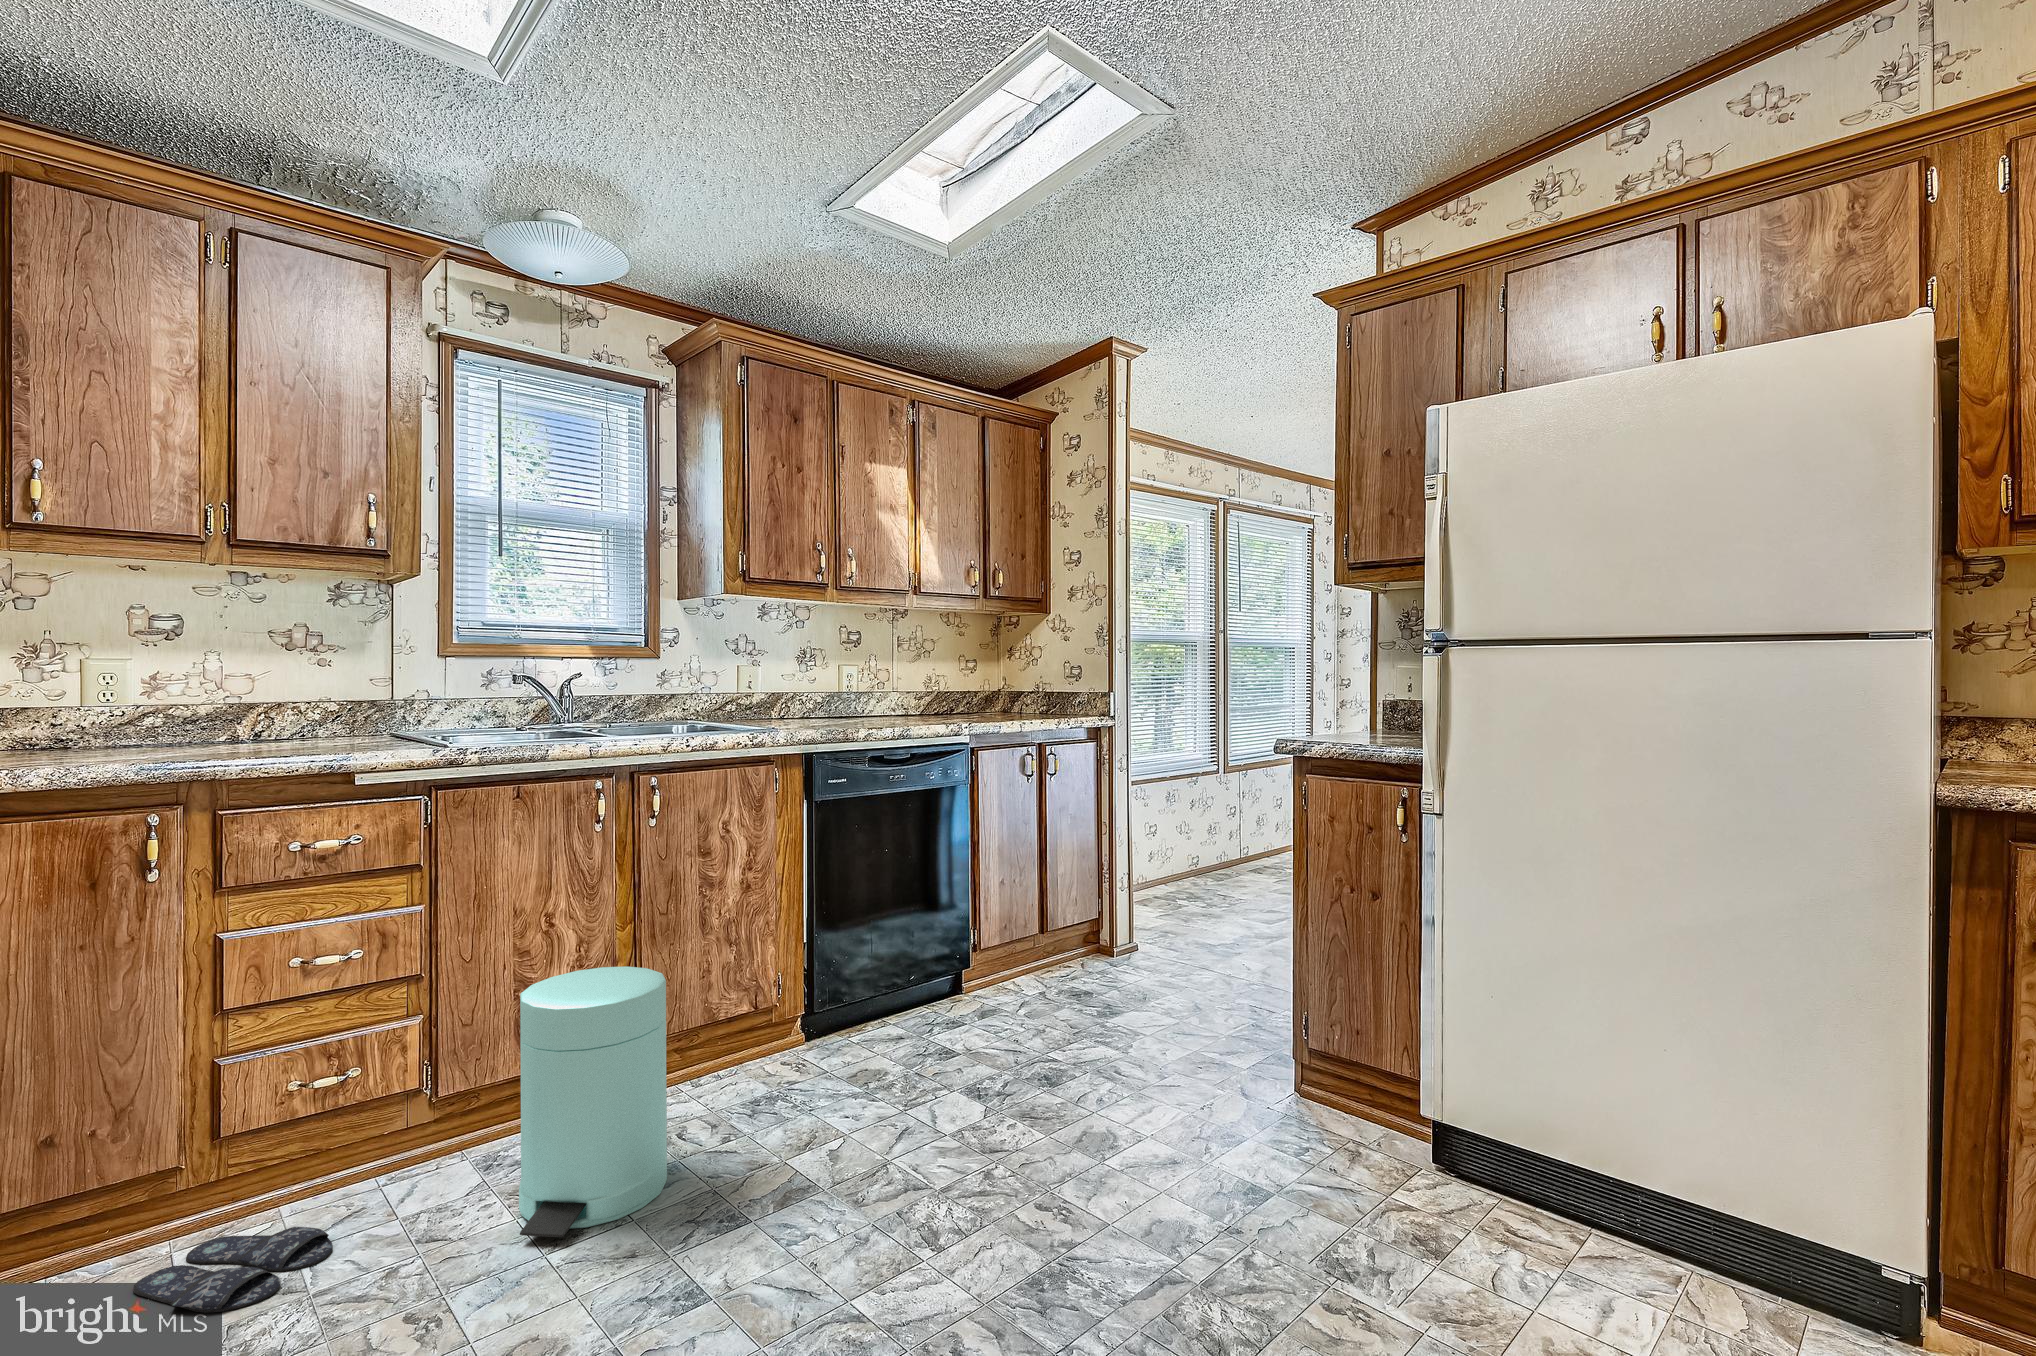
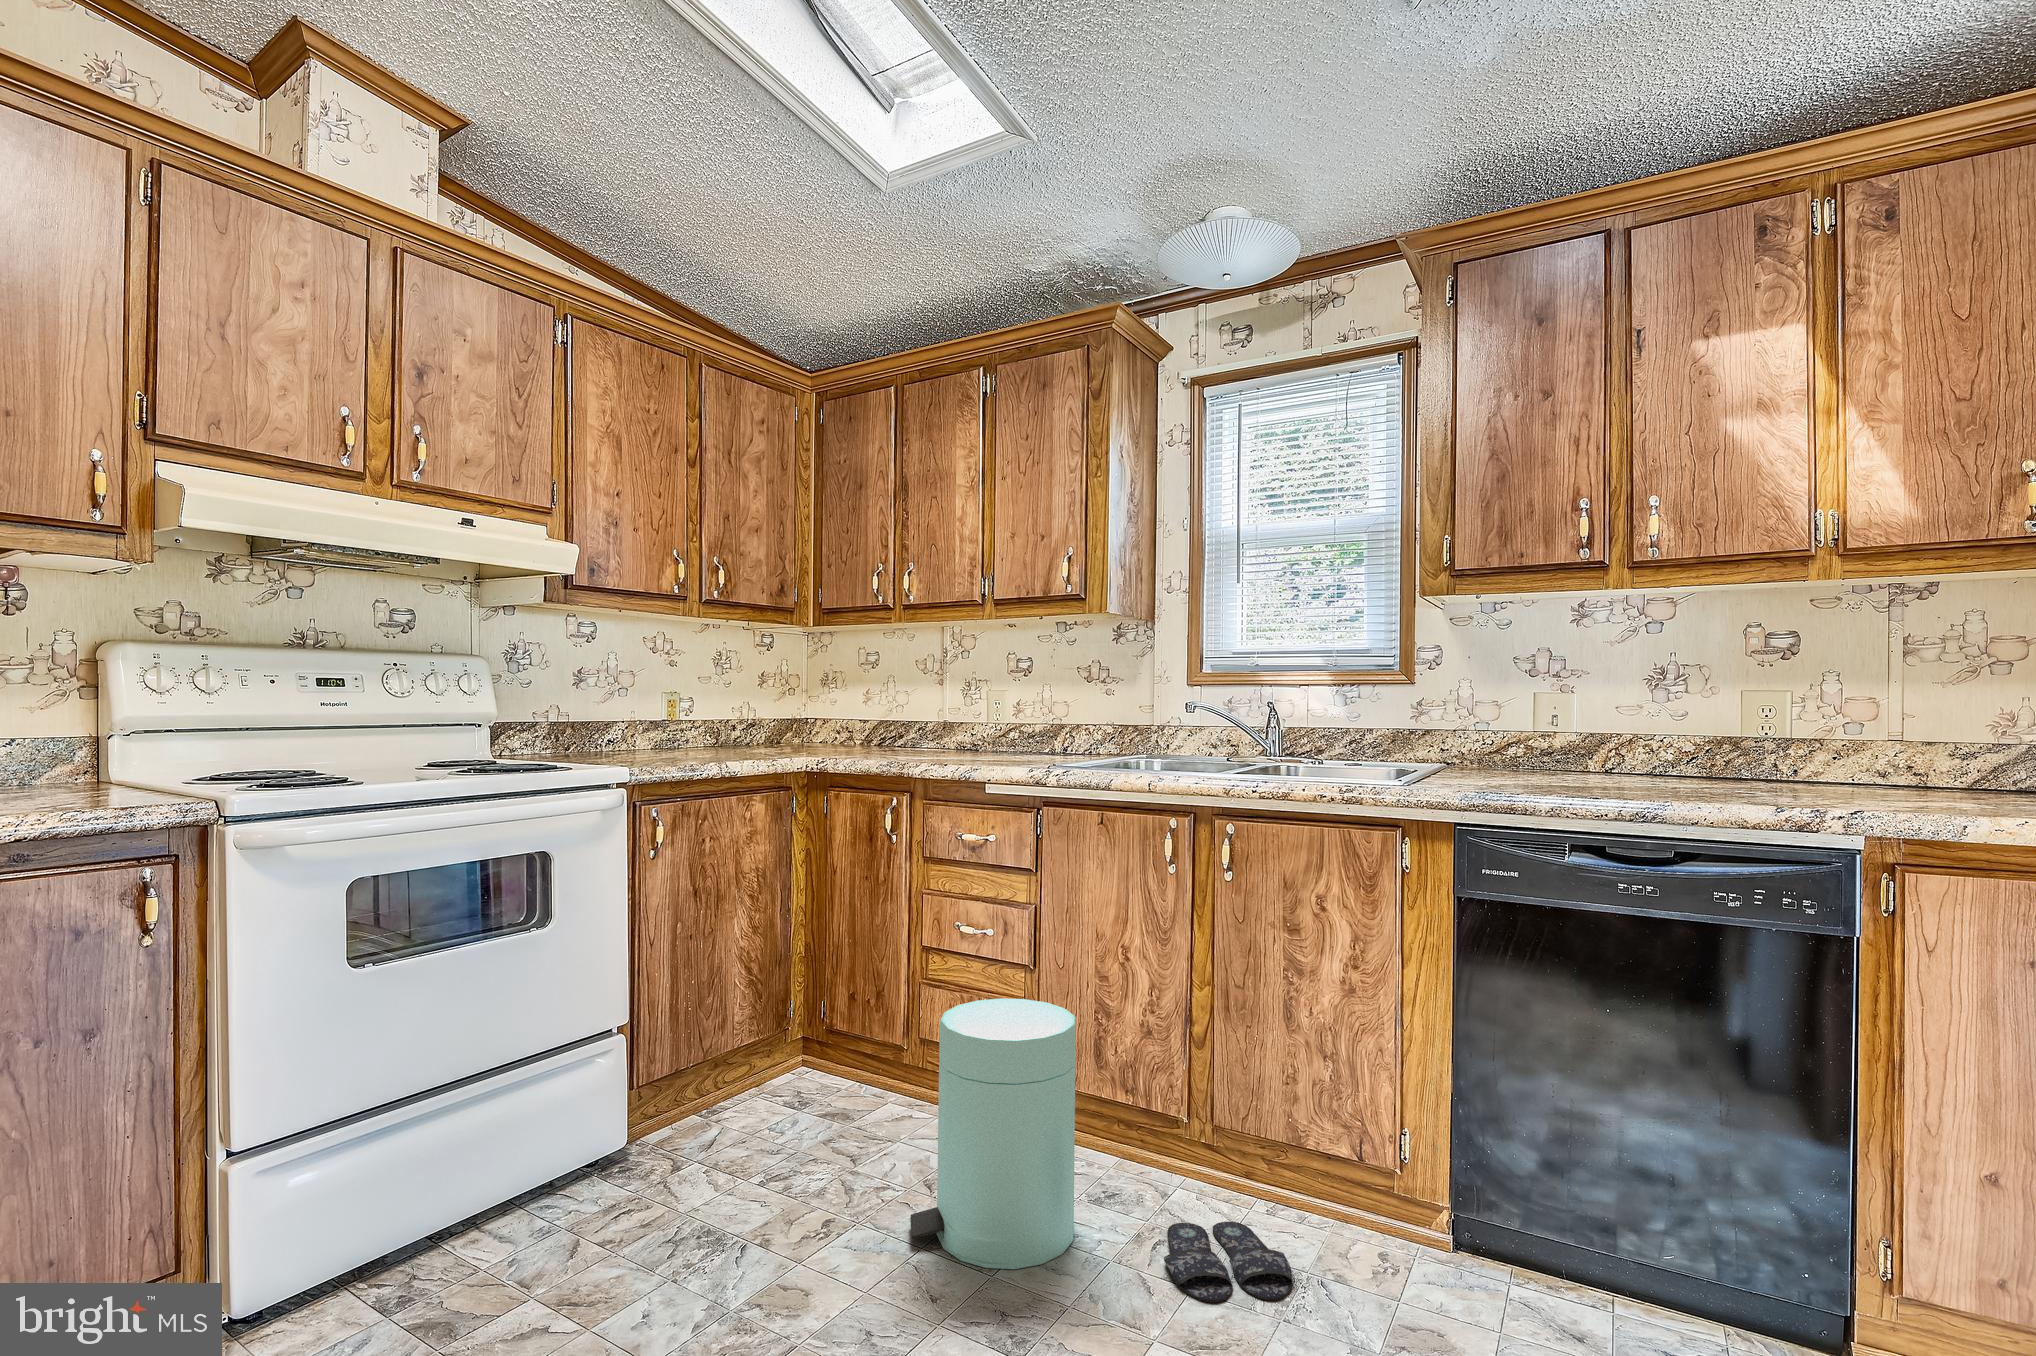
slippers: present [133,1227,332,1313] -> present [1164,1221,1293,1303]

